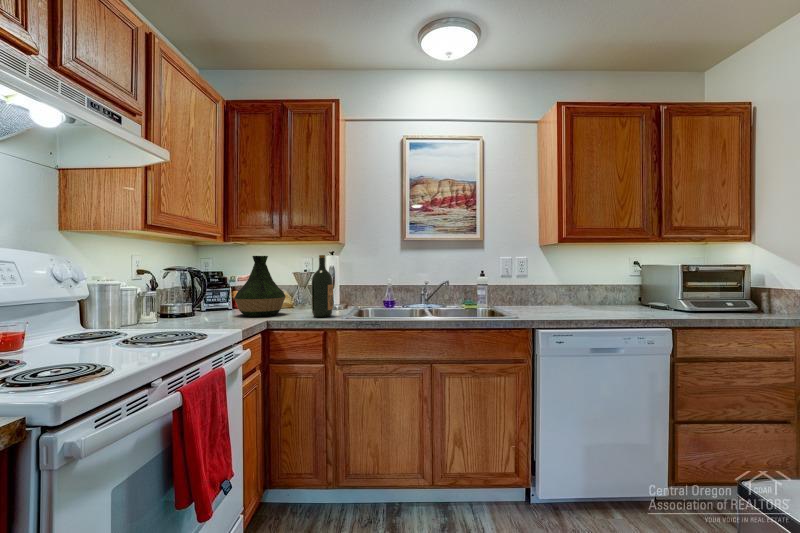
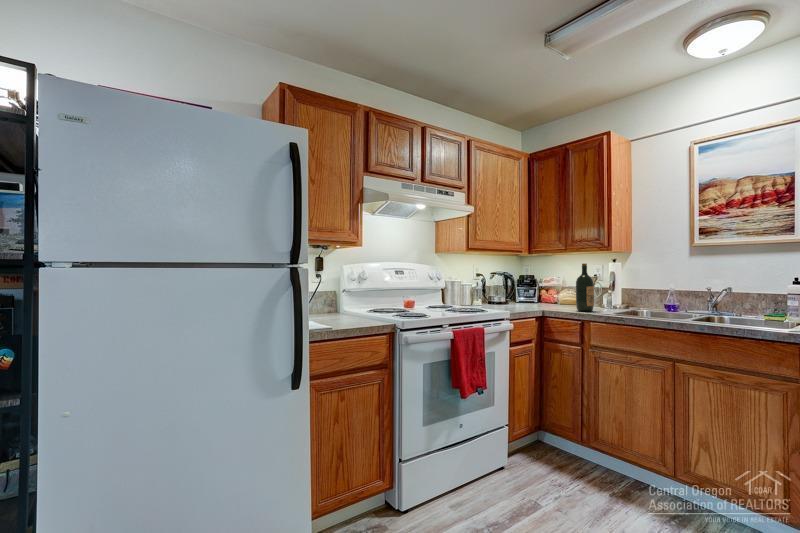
vase: present [234,256,286,317] -> none [527,264,565,308]

